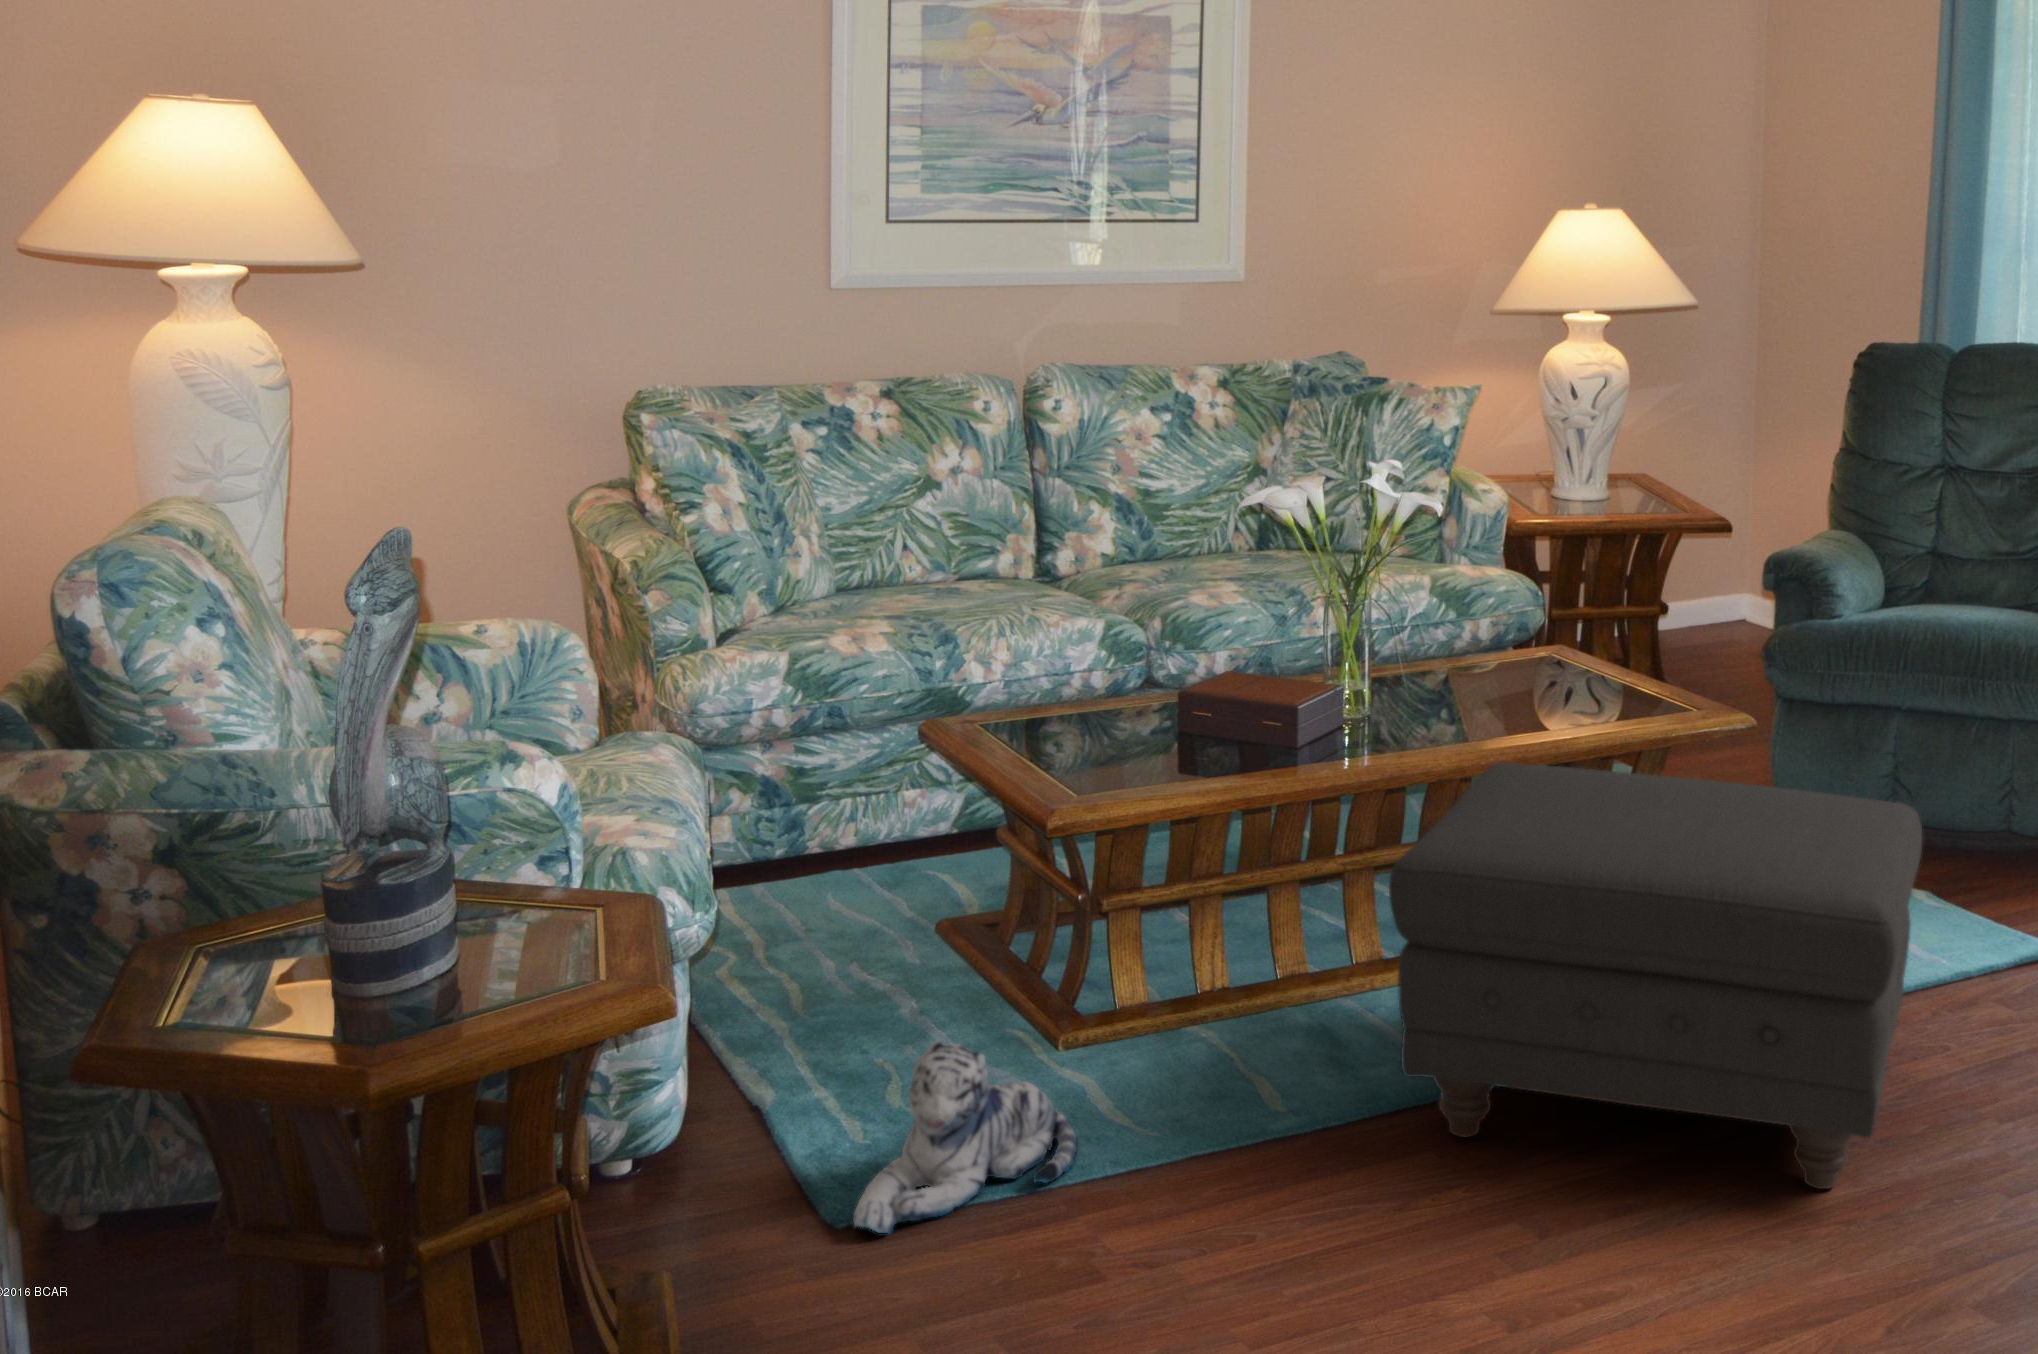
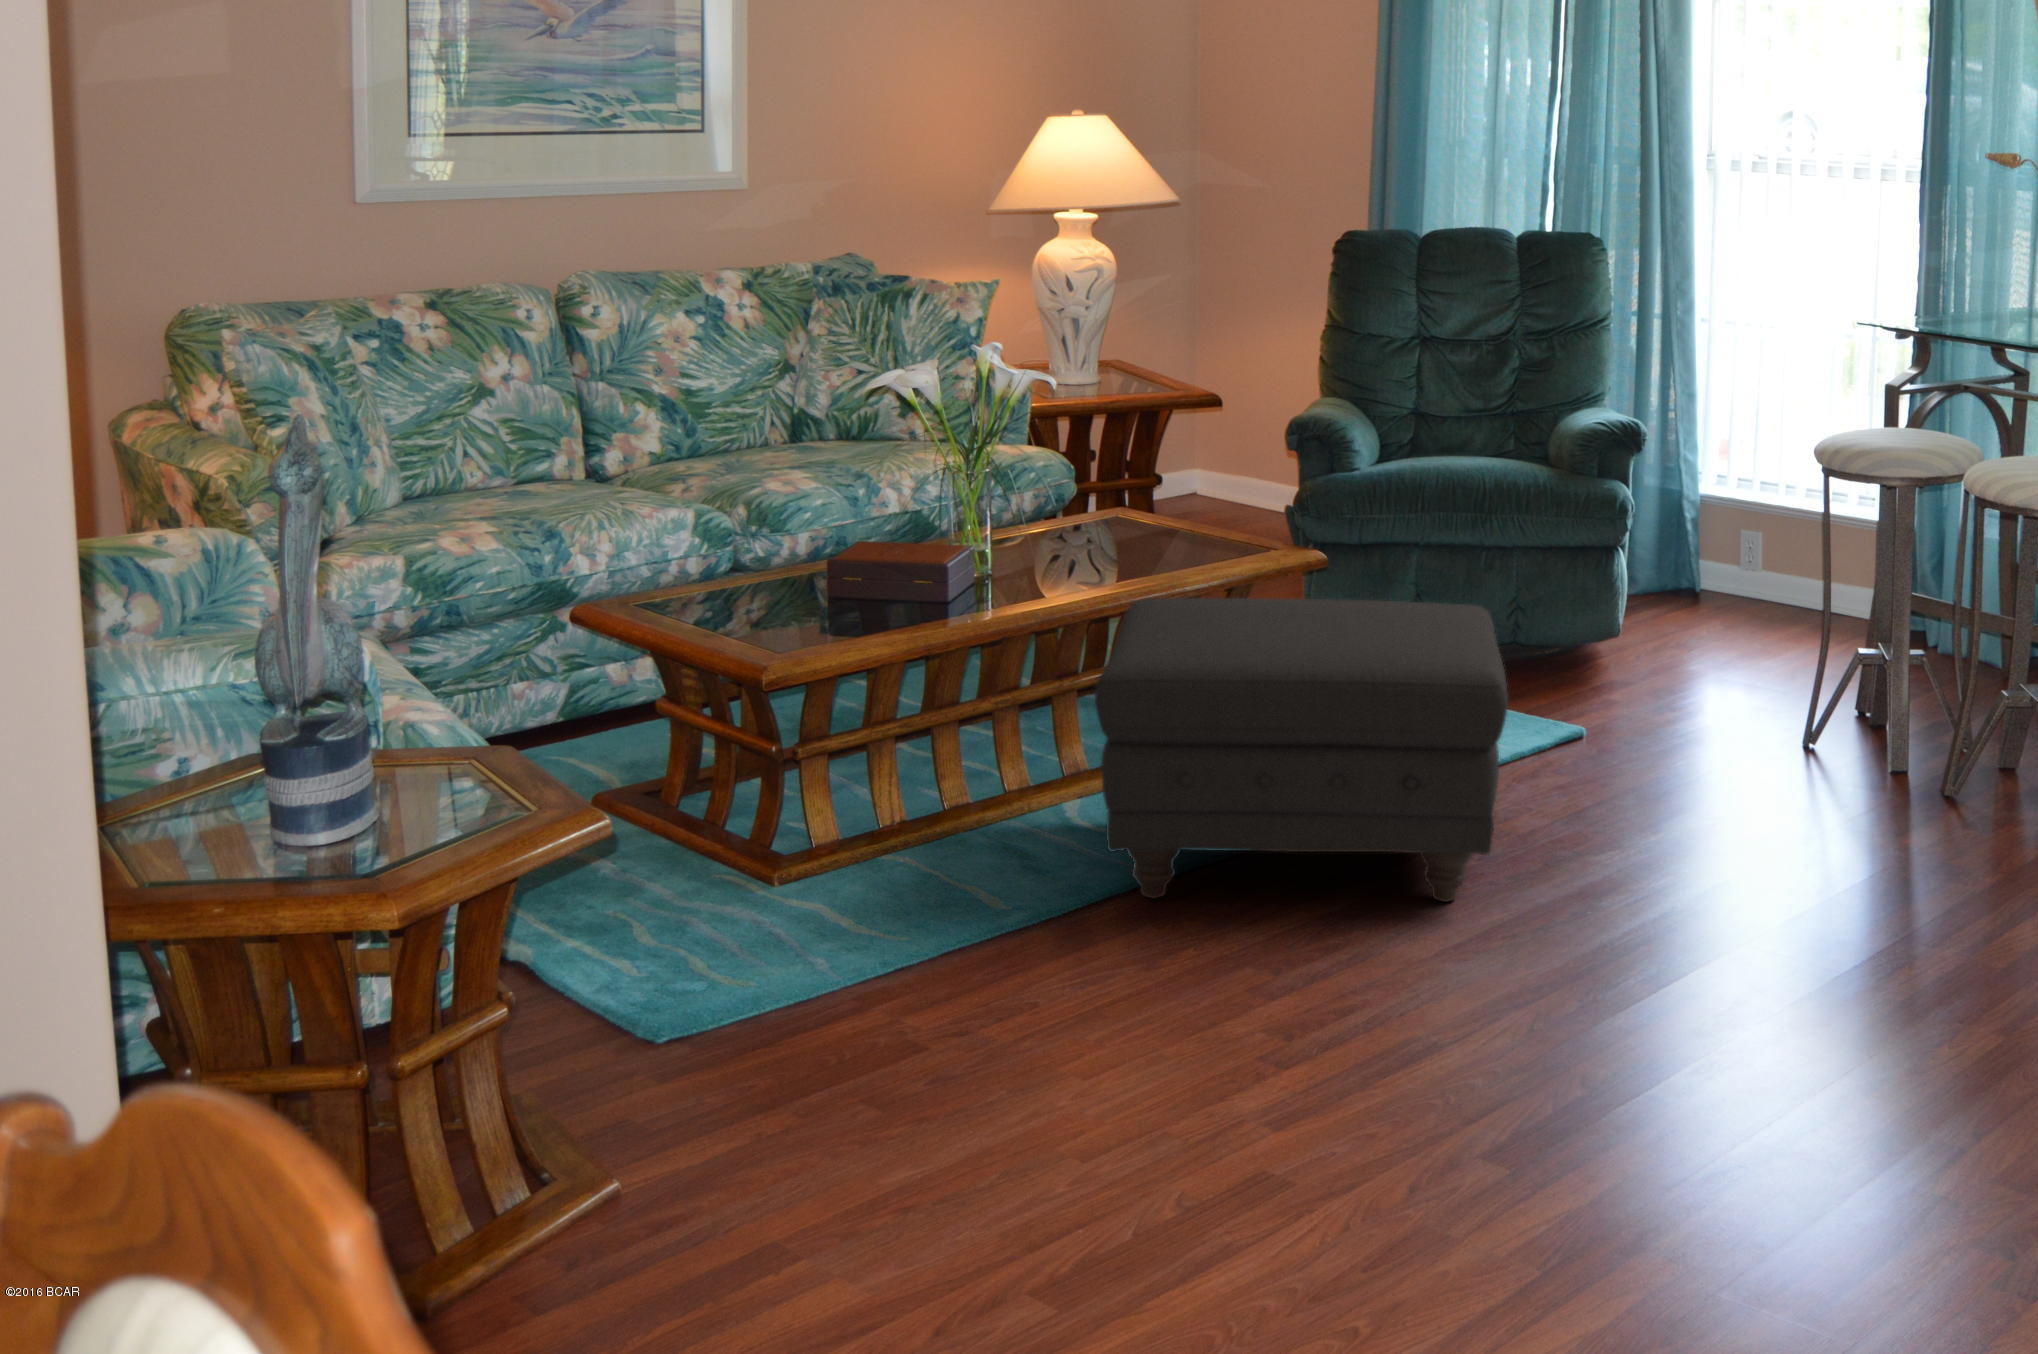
plush toy: present [852,1042,1077,1233] -> none [675,854,839,1012]

